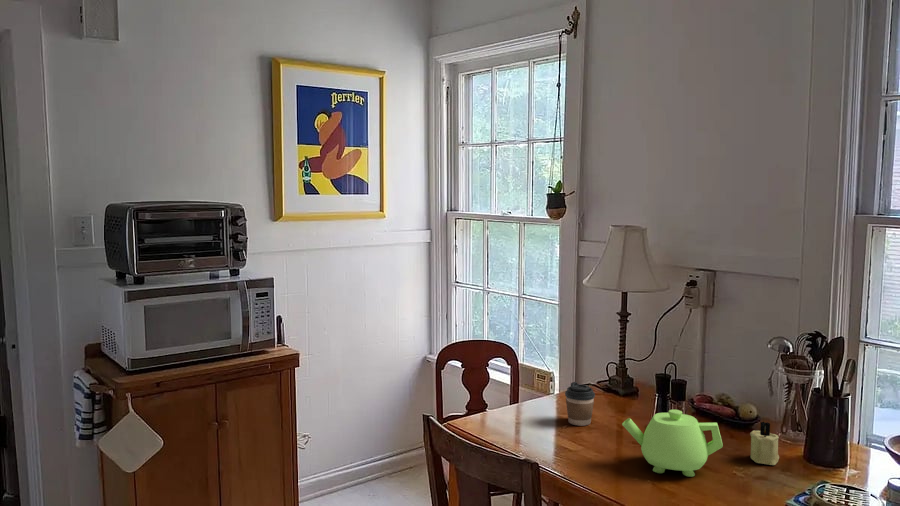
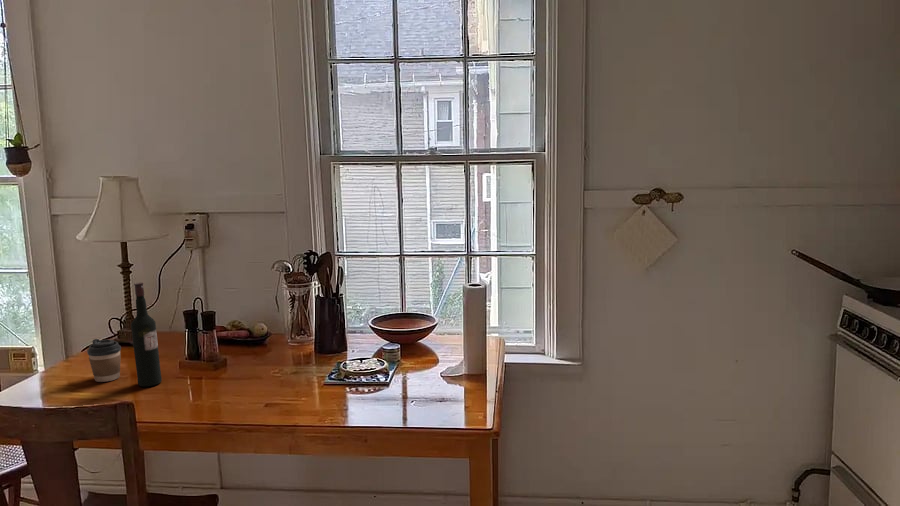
wine bottle: none [600,337,623,443] -> present [131,282,162,386]
teapot: present [622,410,723,477] -> none [168,335,261,395]
candle: present [750,422,779,465] -> none [276,329,300,365]

